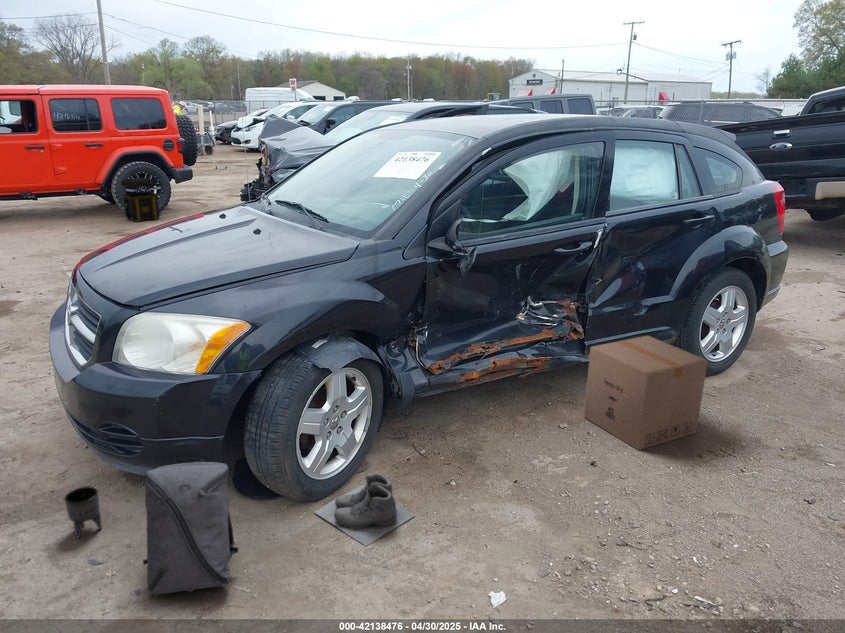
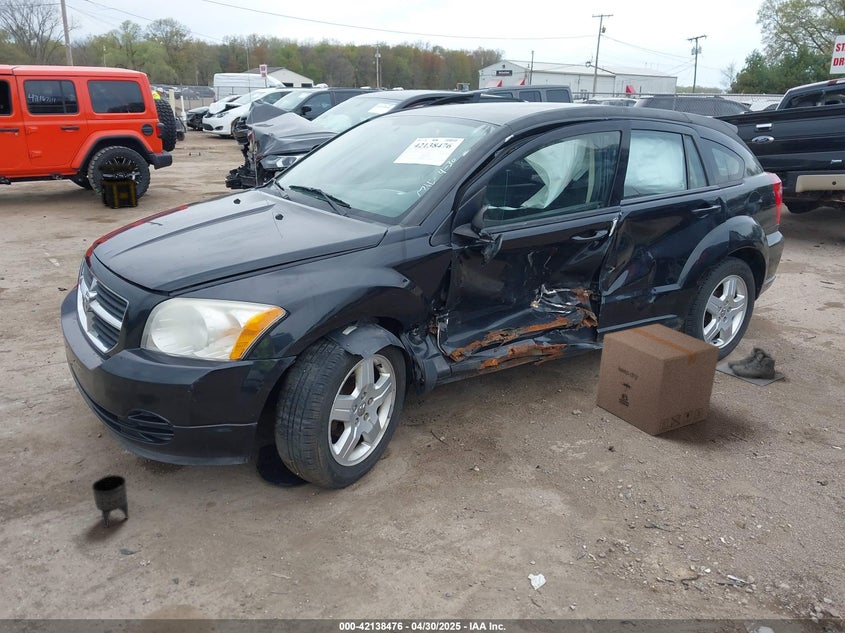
backpack: present [143,458,238,594] -> none [181,445,276,582]
boots: present [315,473,414,546] -> present [716,347,784,387]

